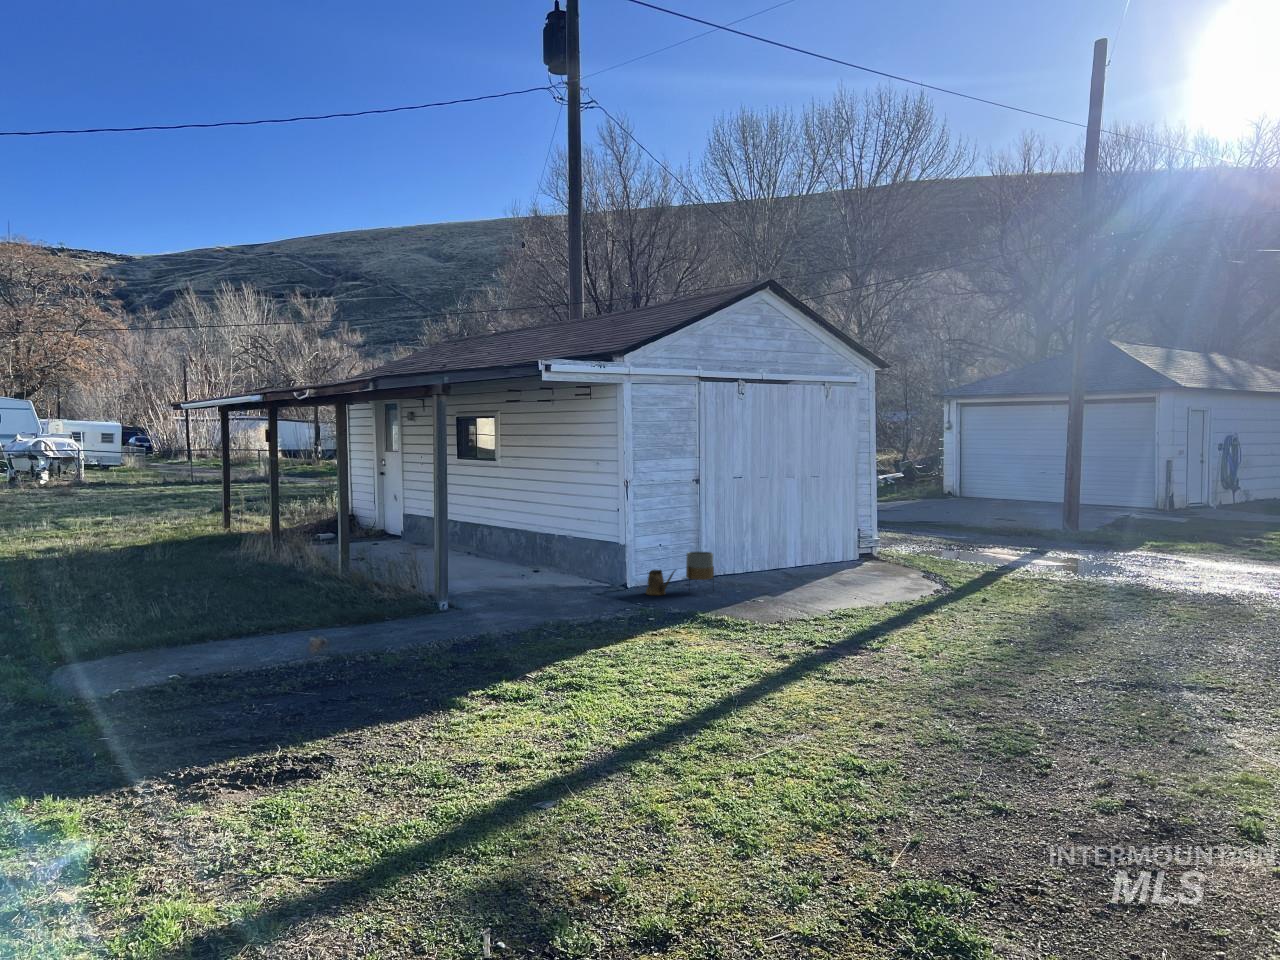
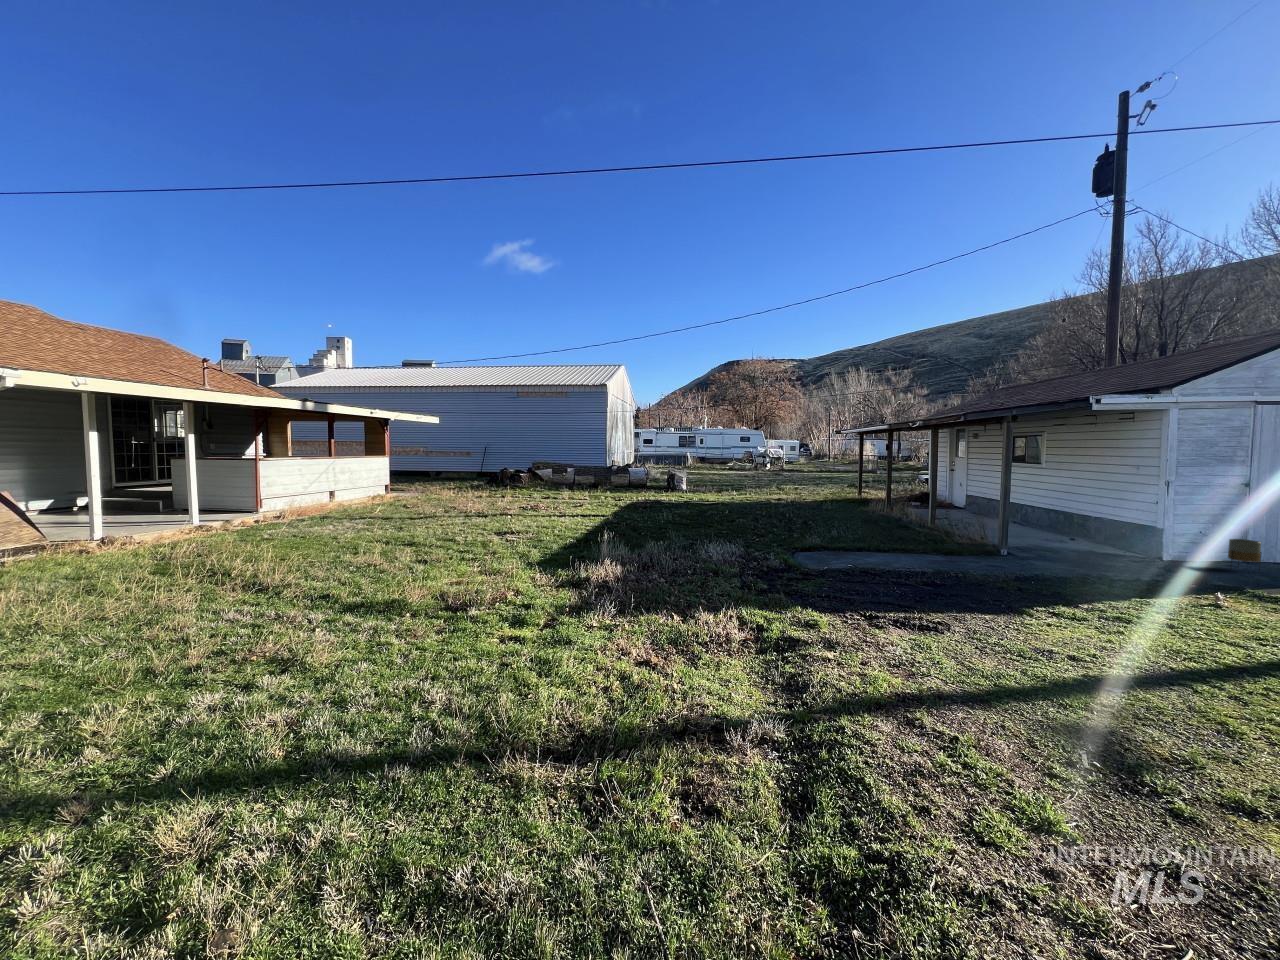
watering can: present [646,569,676,595] -> none [1181,548,1218,569]

